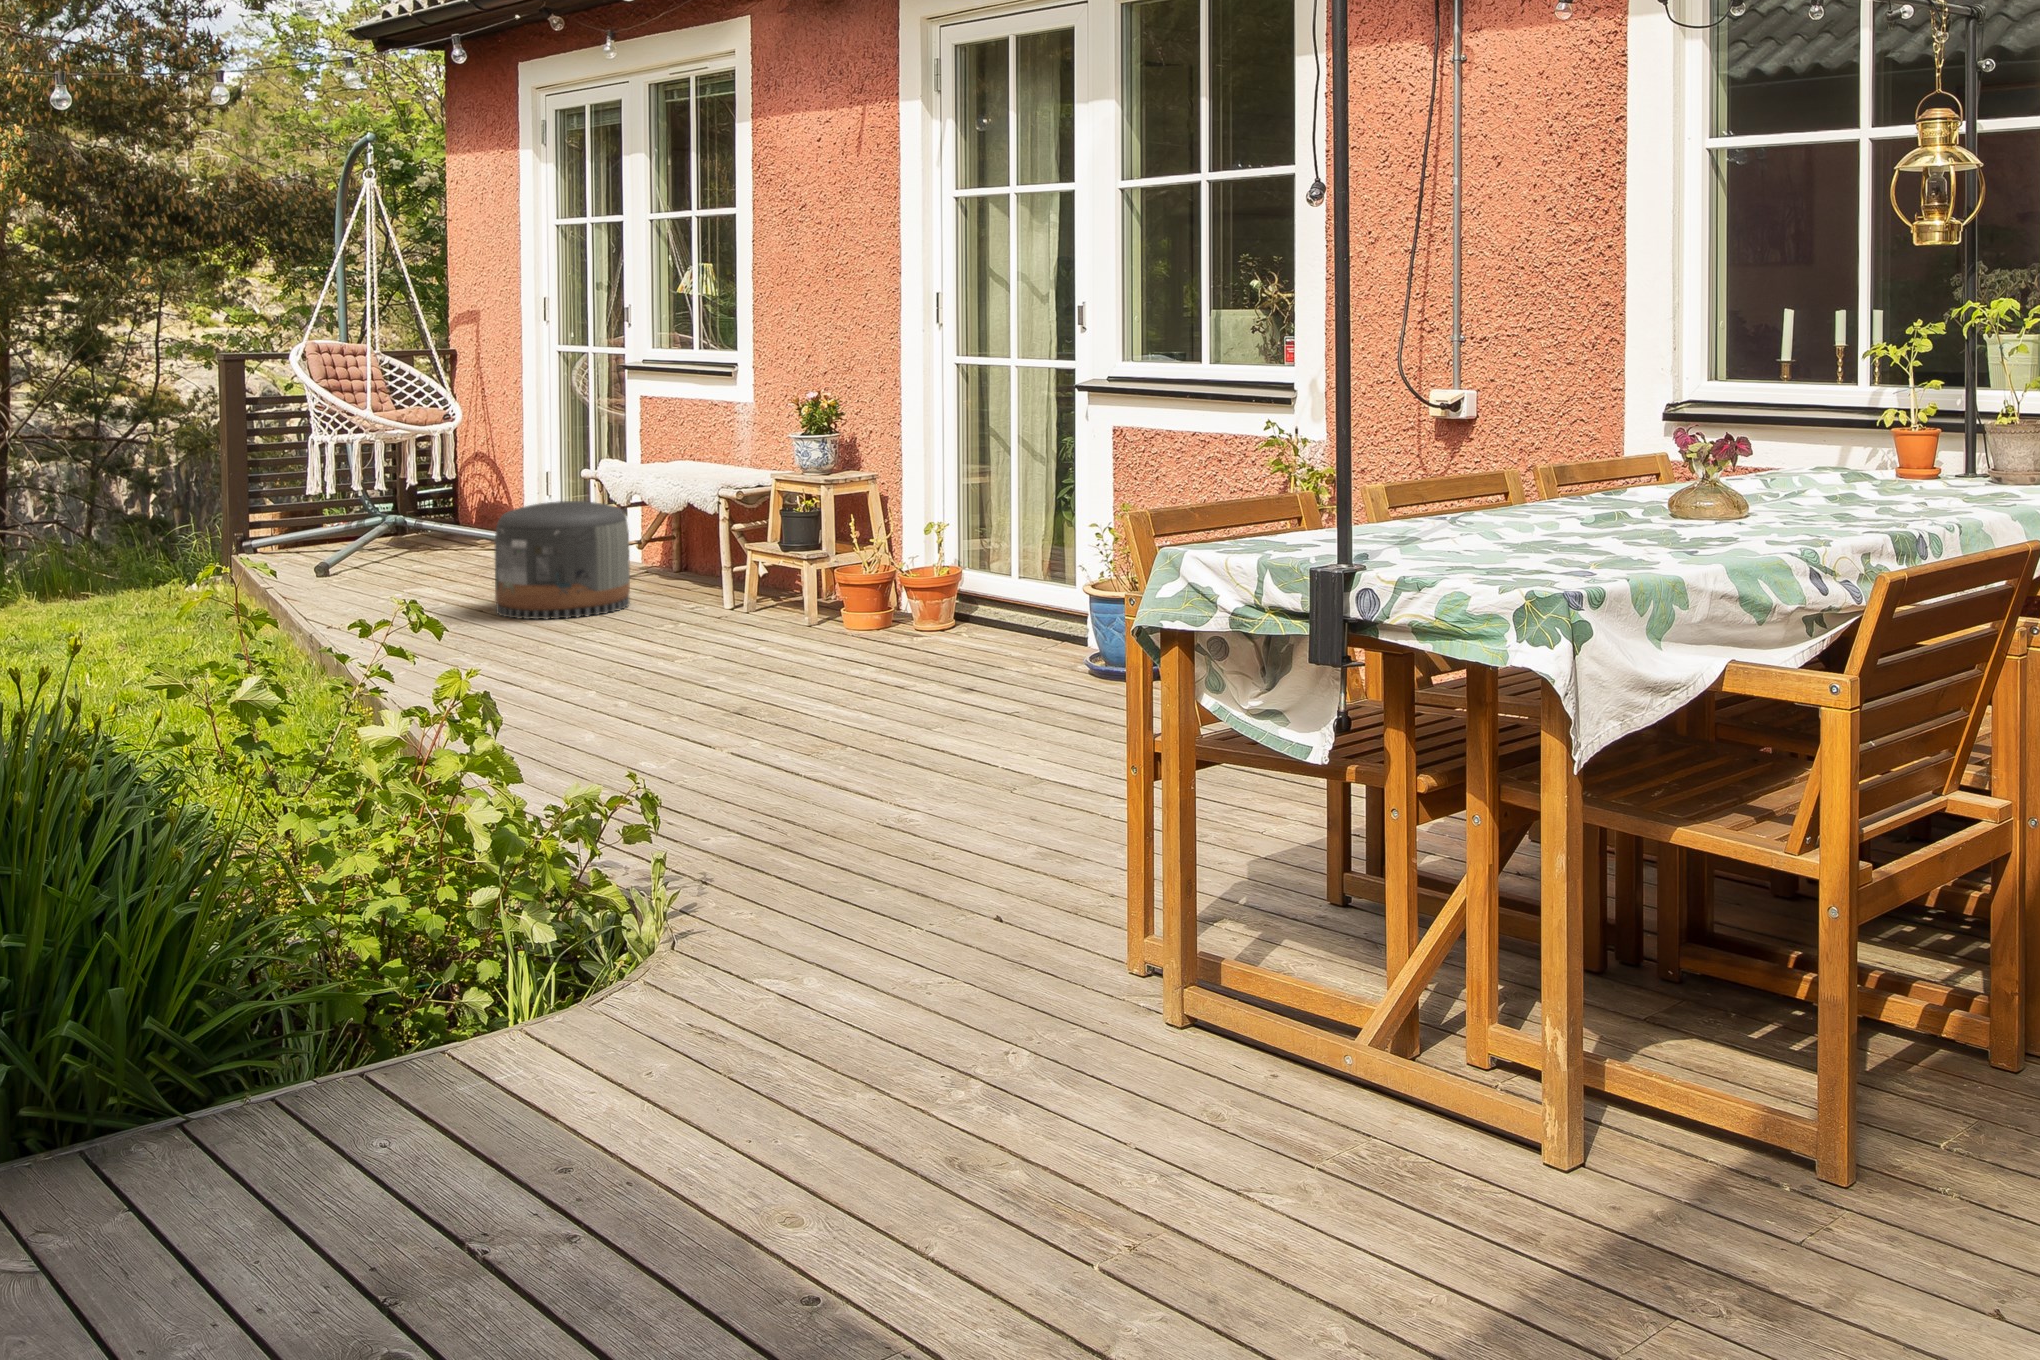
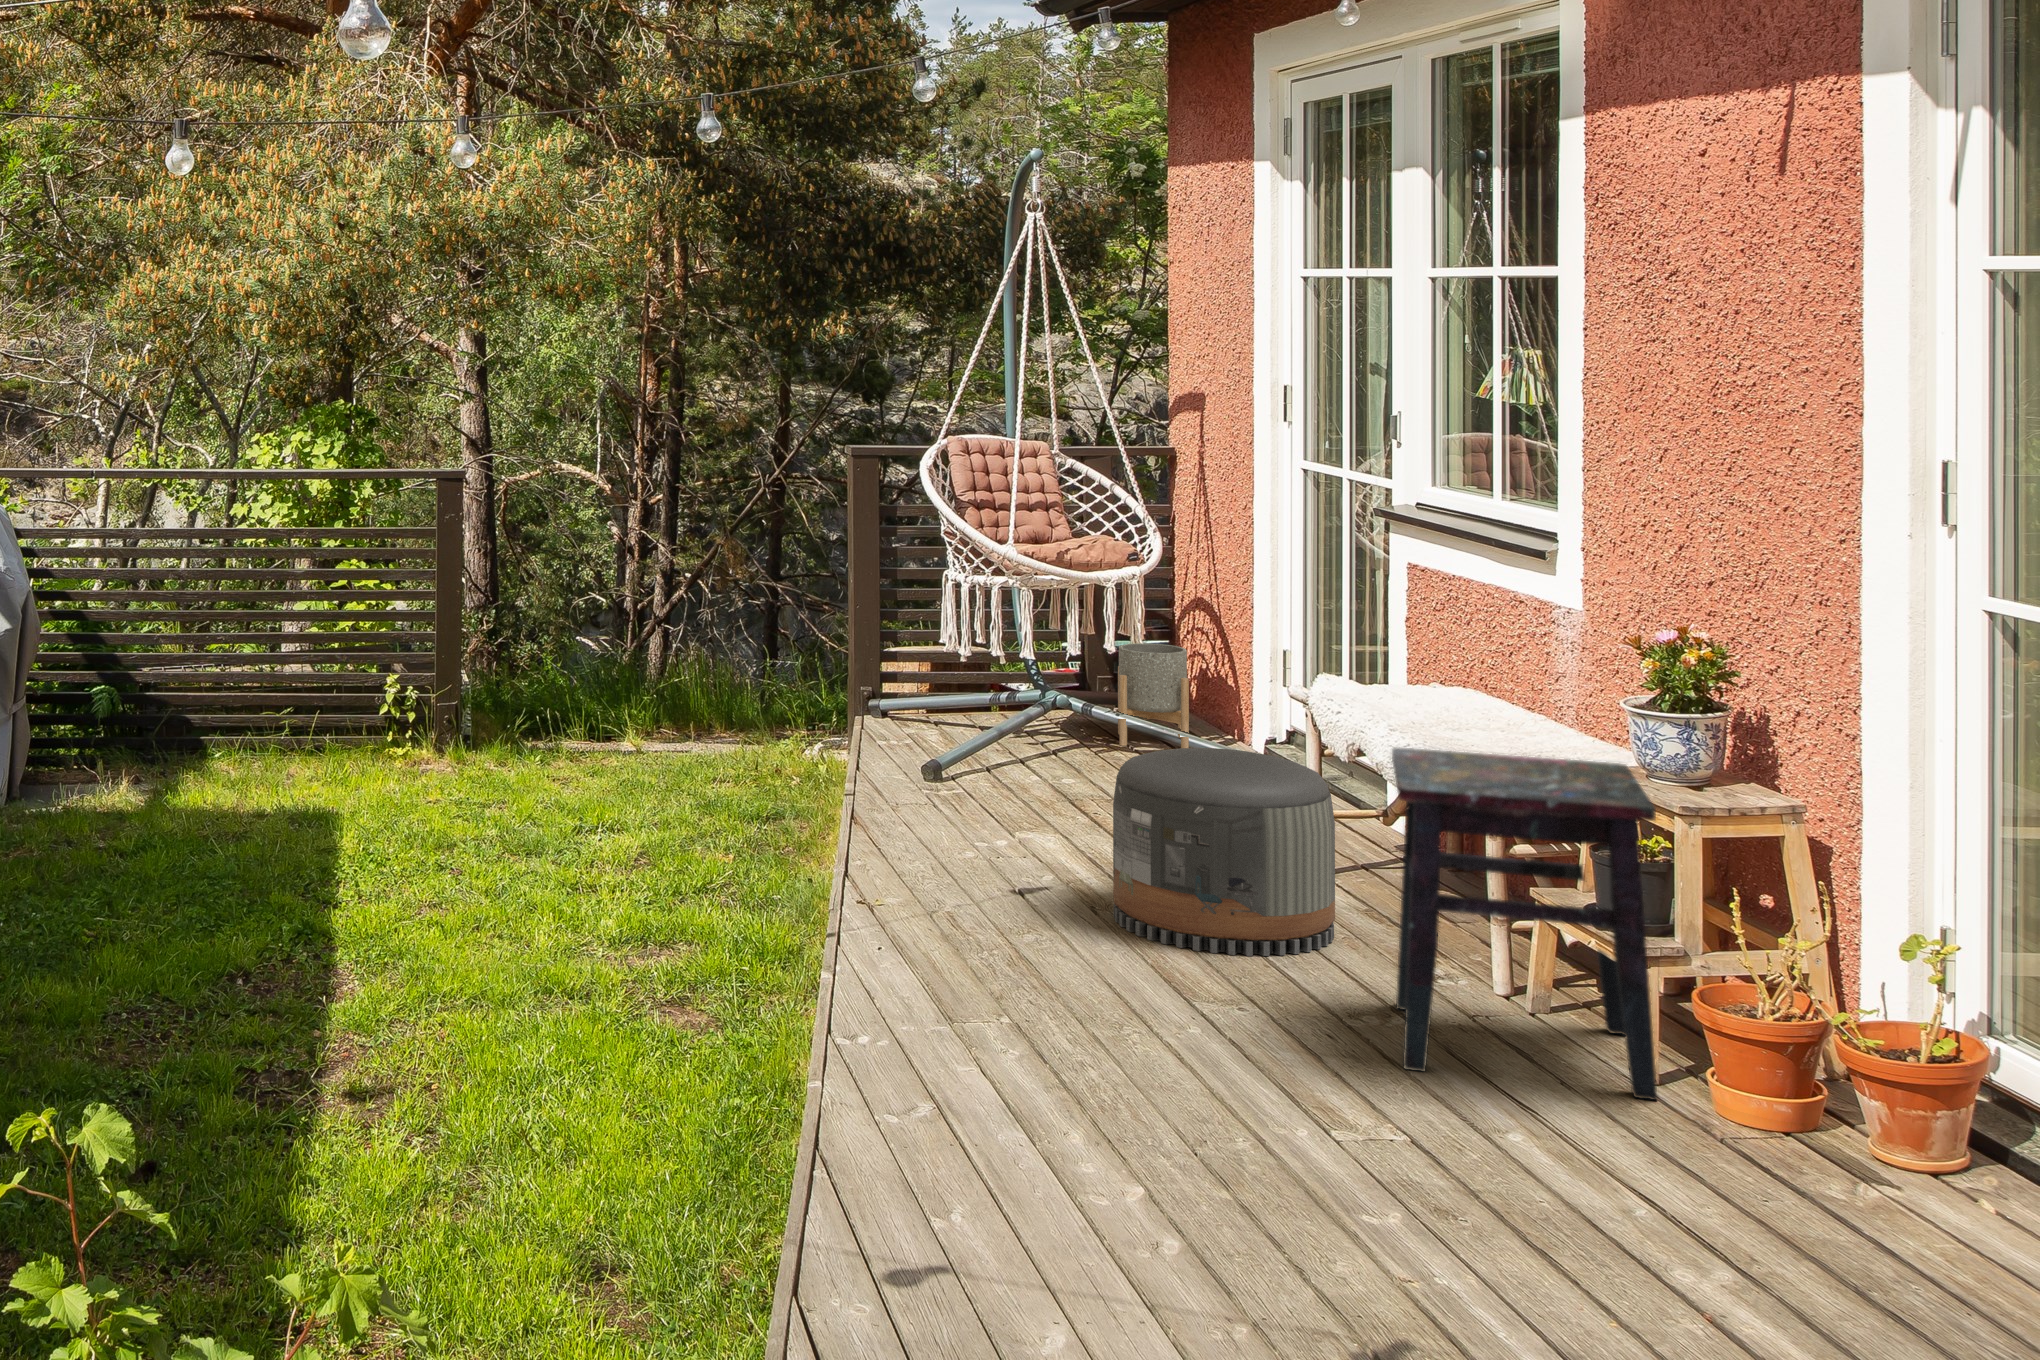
side table: none [675,467,820,641] -> present [1392,747,1657,1100]
planter: none [430,477,483,547] -> present [1118,643,1189,748]

